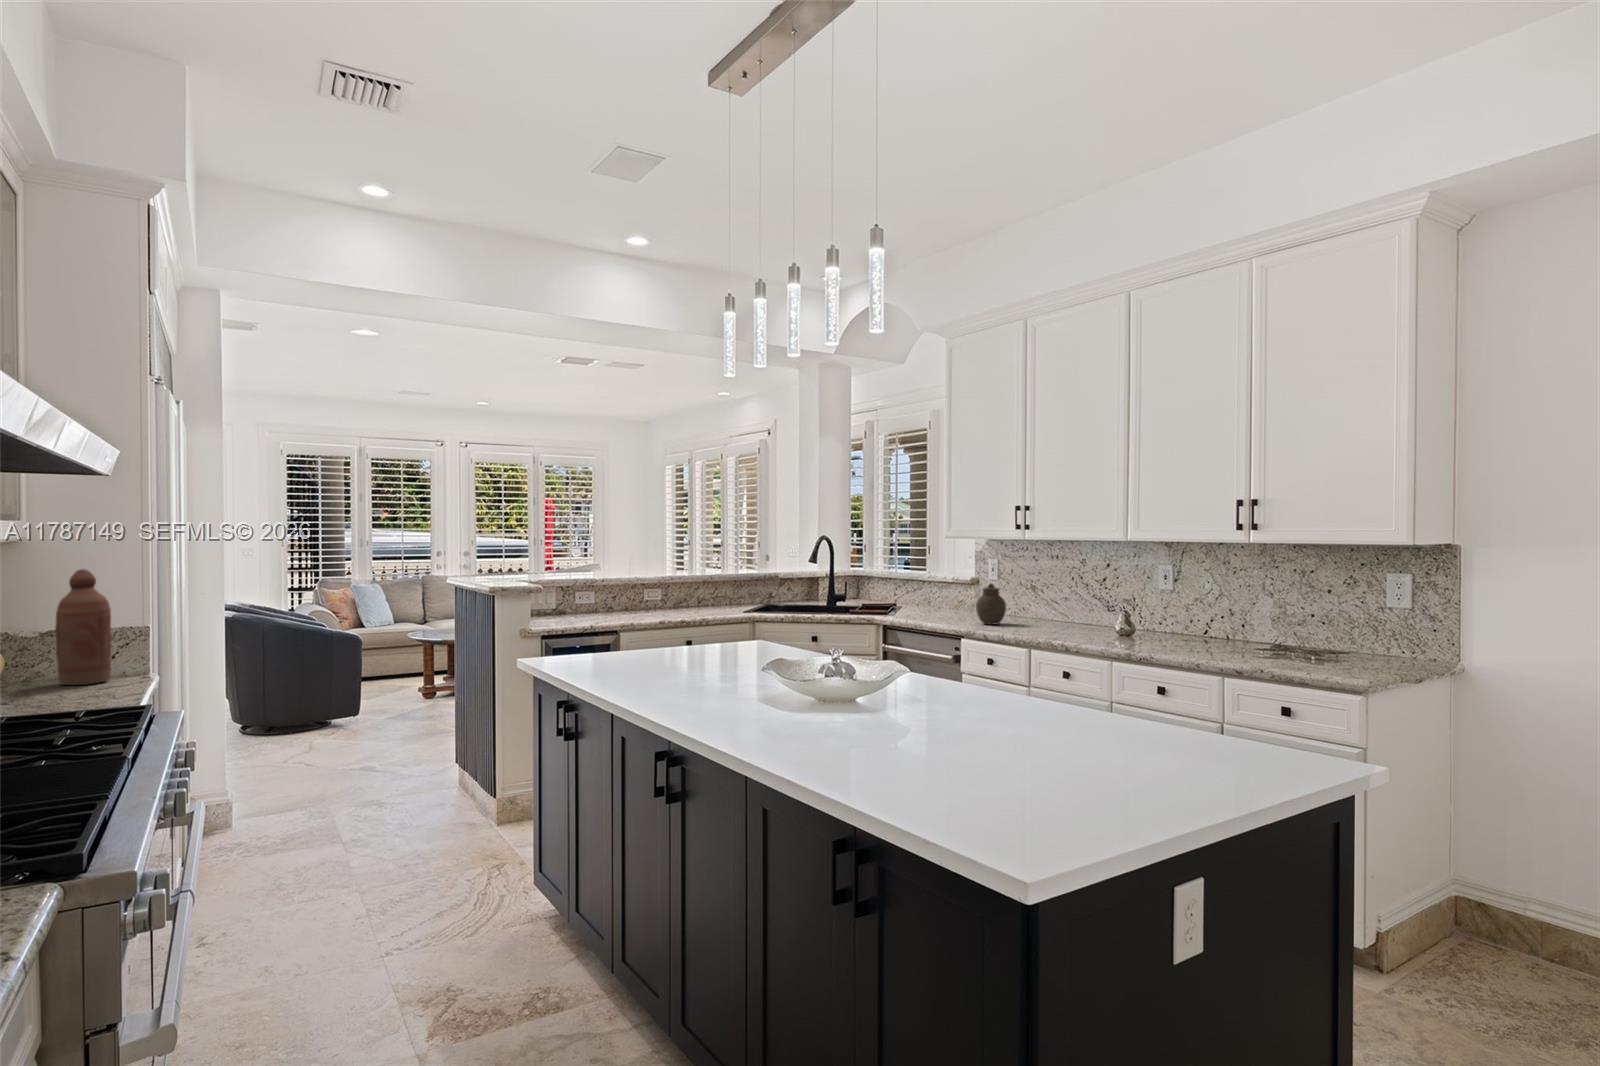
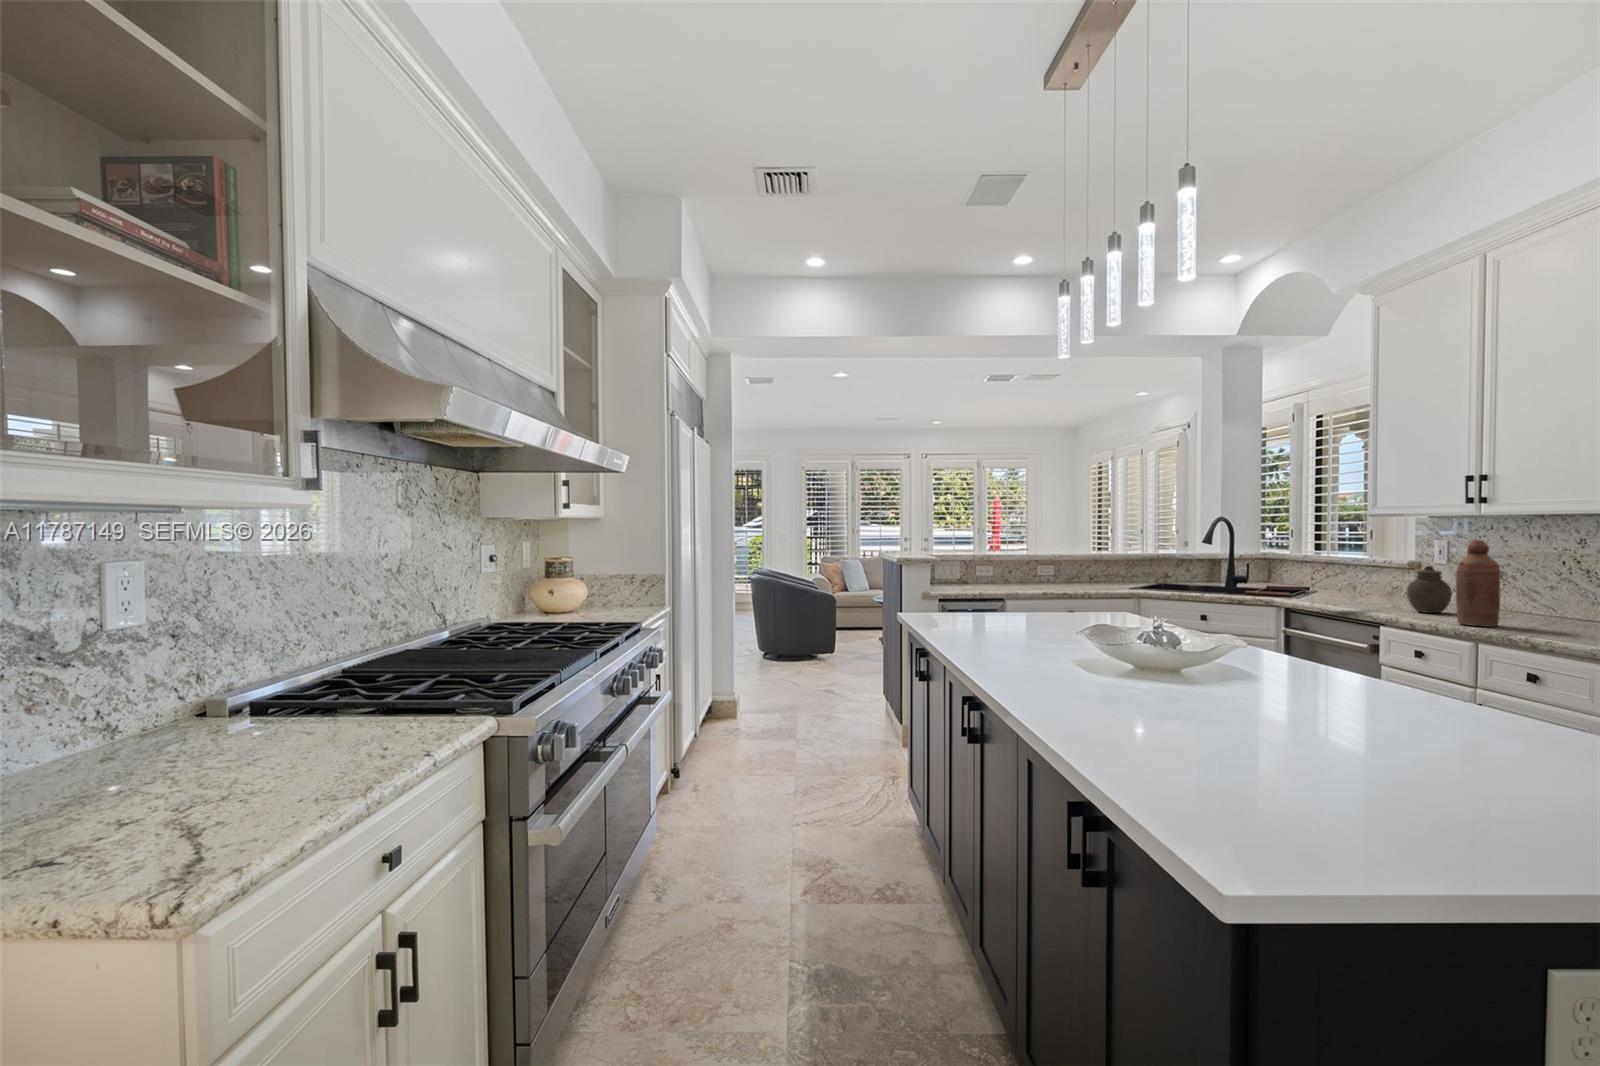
bottle: present [55,569,111,685] -> present [1456,540,1500,627]

